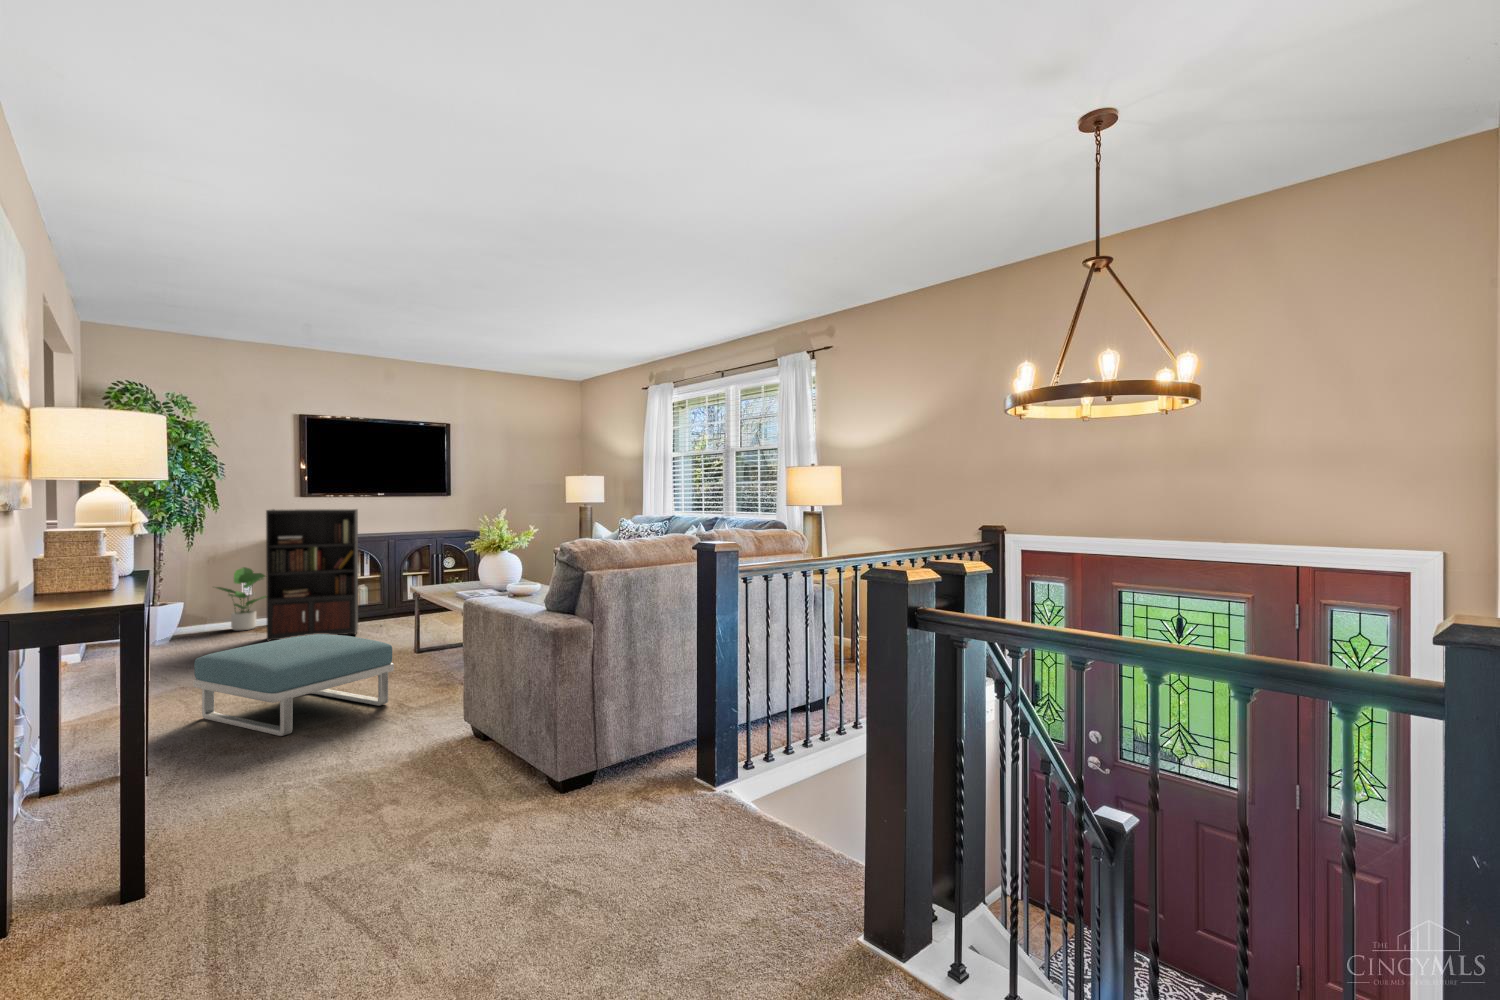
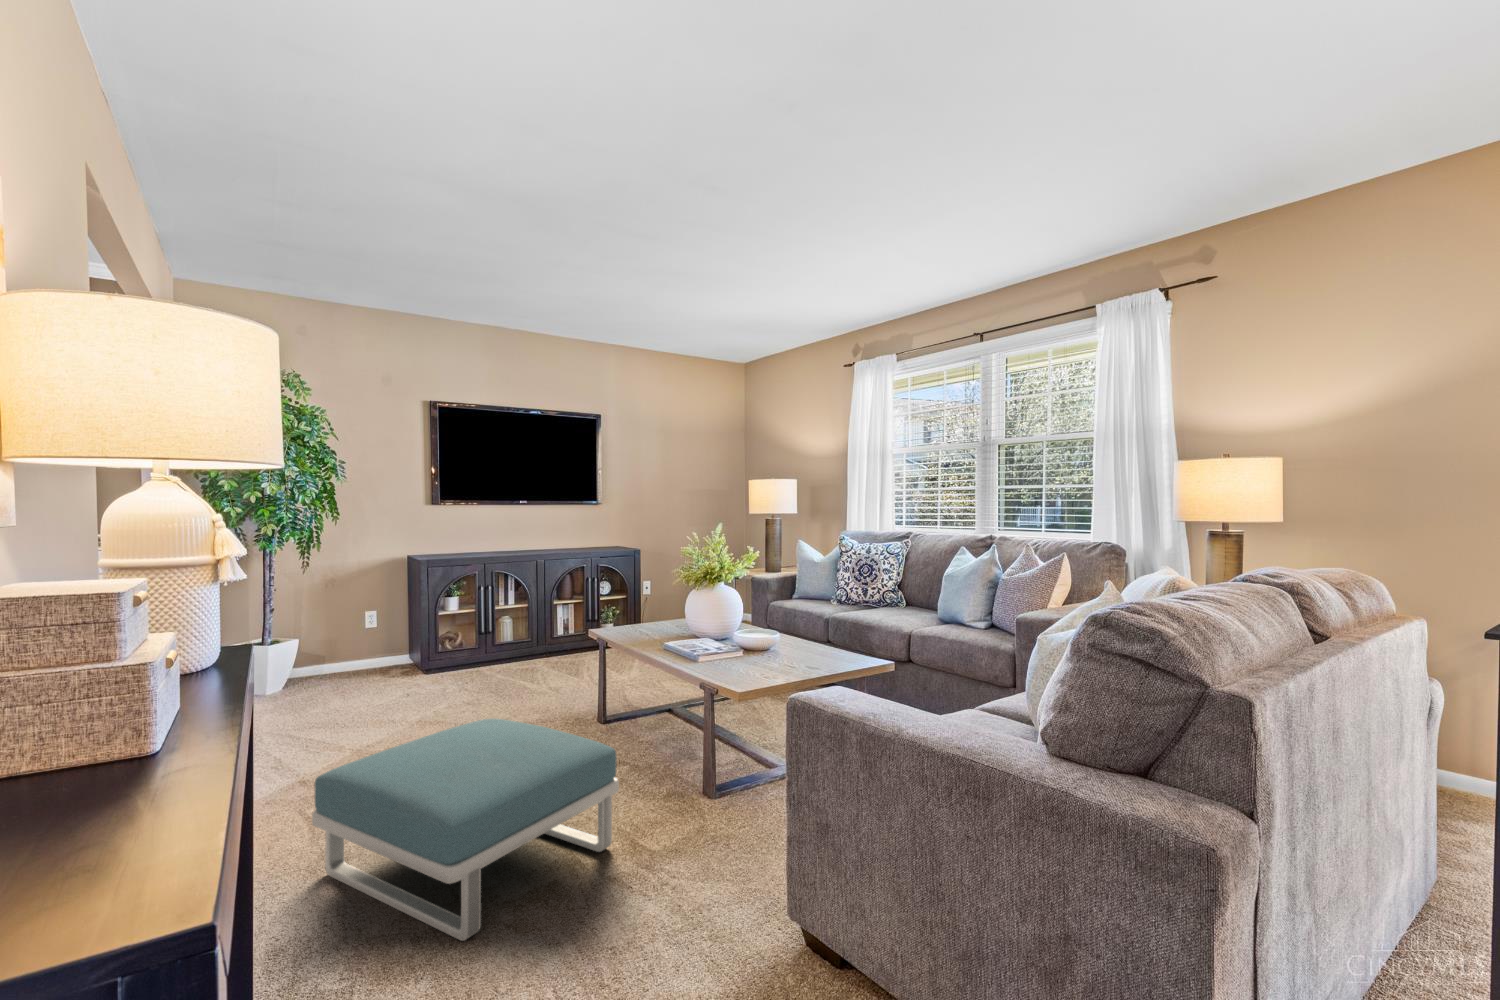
bookcase: present [266,509,382,641] -> none [399,520,535,697]
potted plant: present [216,567,266,630] -> none [330,592,397,675]

